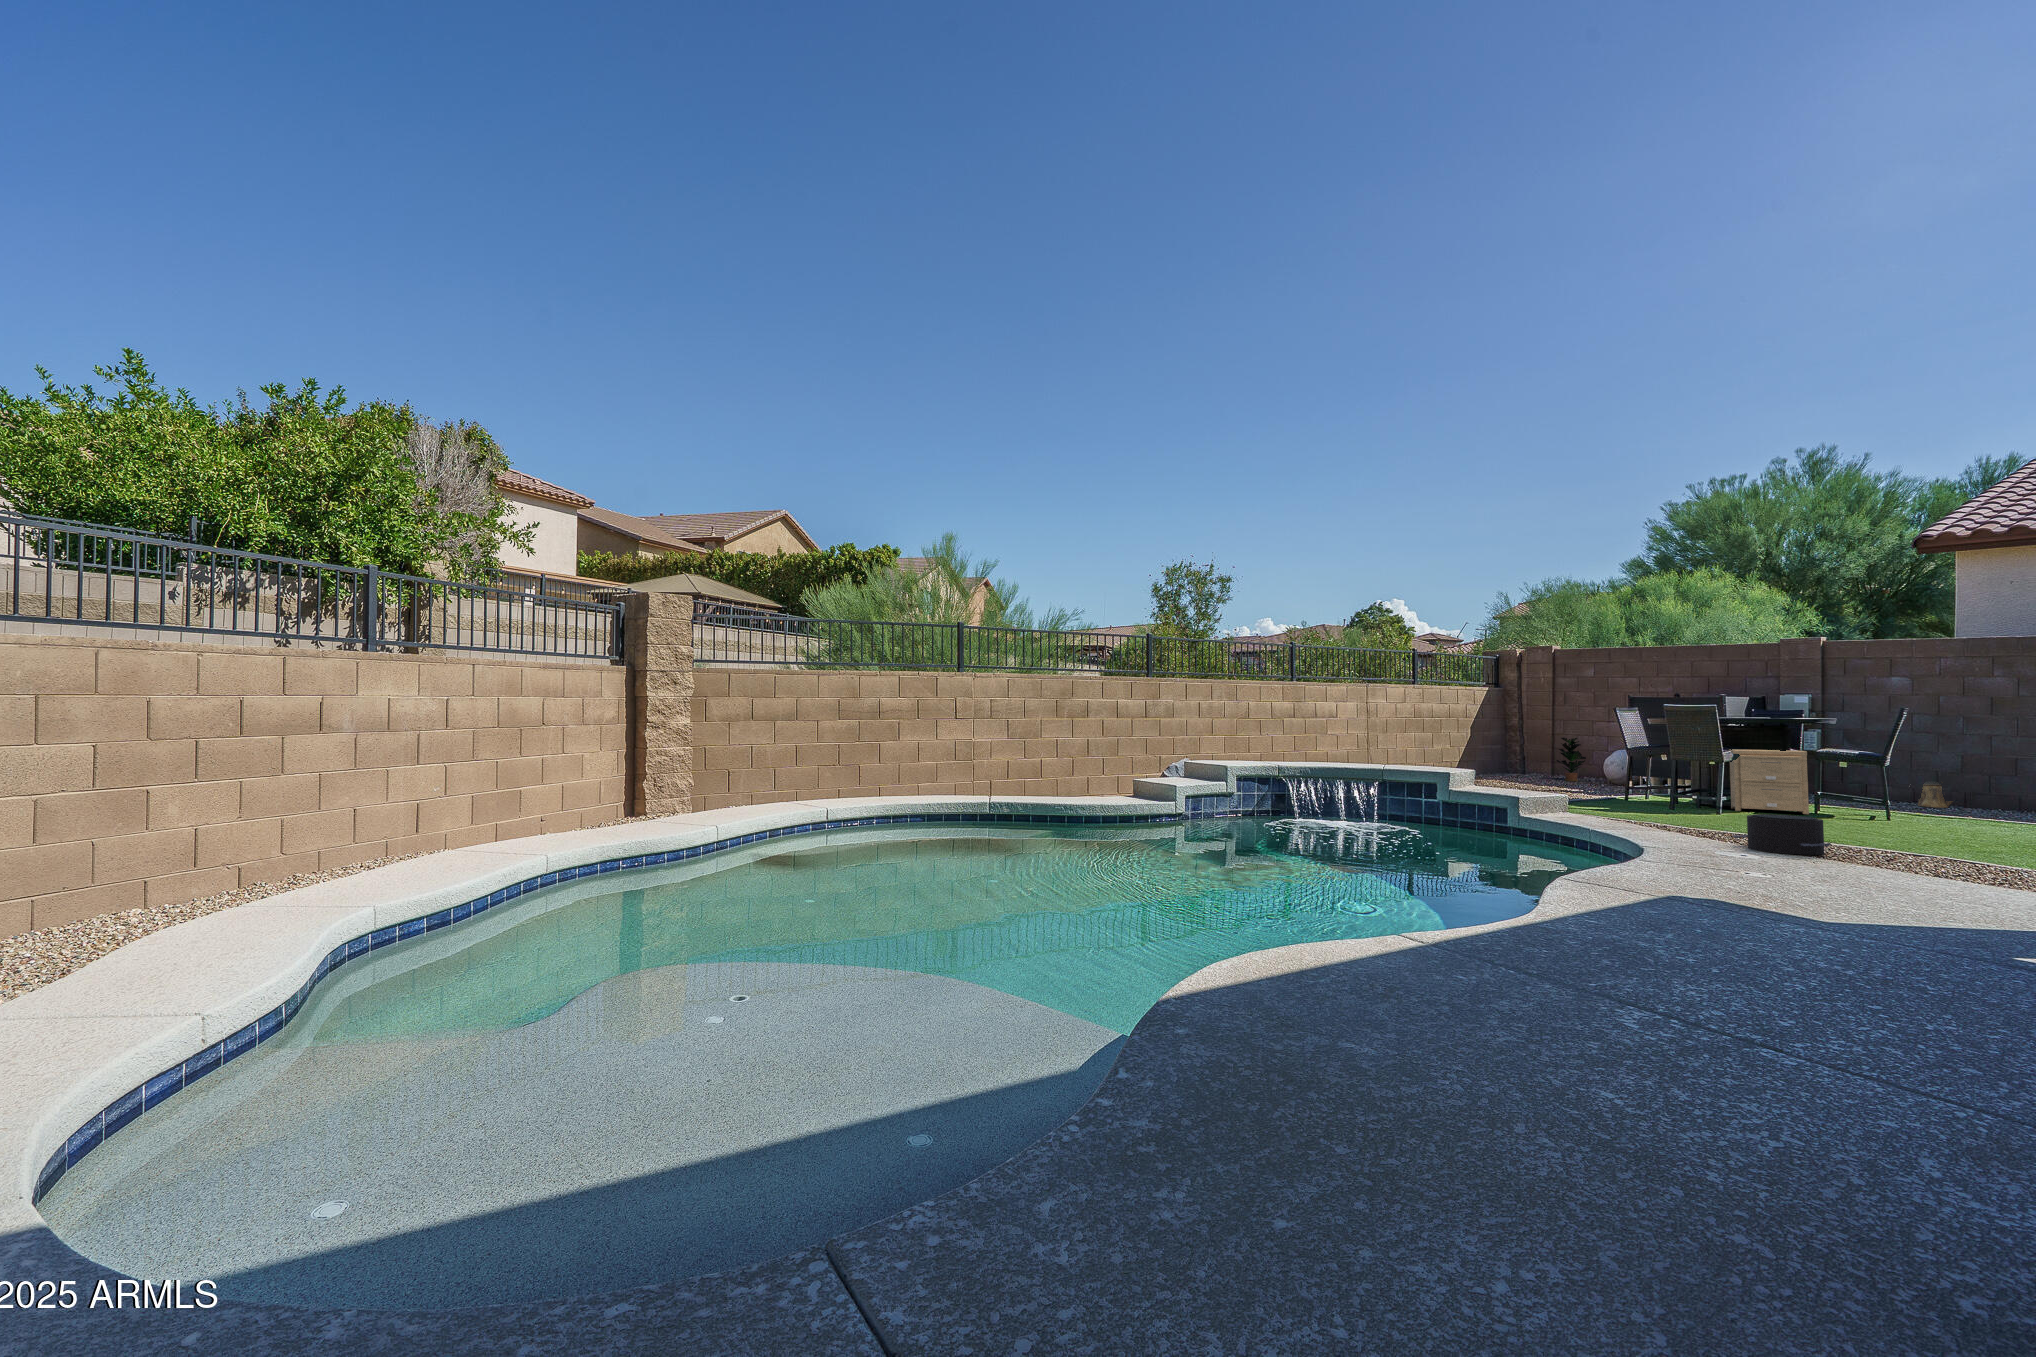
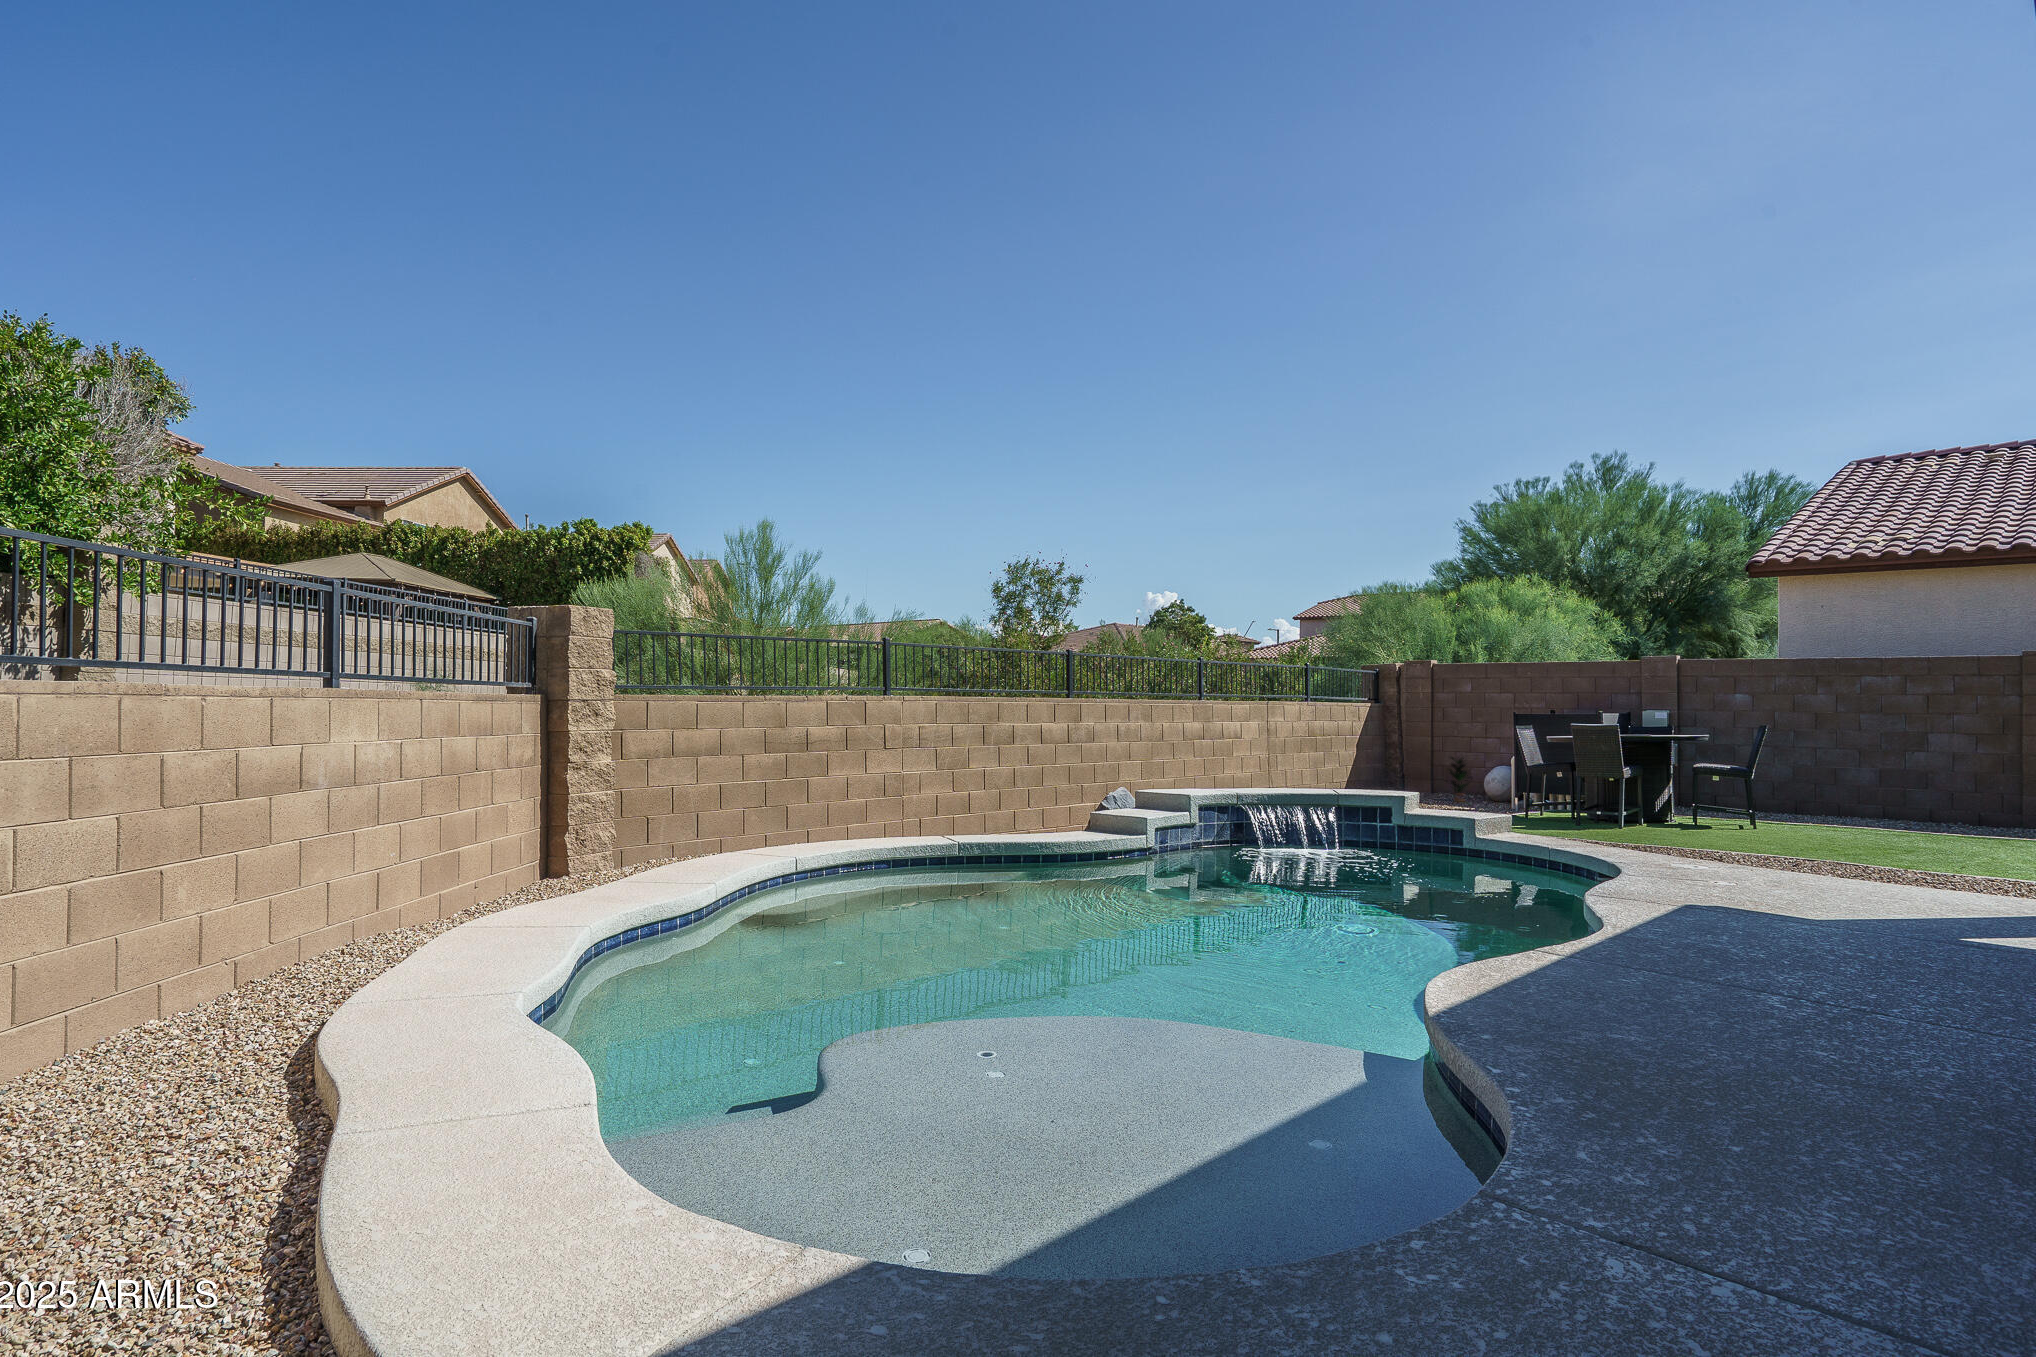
side table: present [1730,749,1809,814] -> none [1627,764,1696,823]
watering can: present [1909,782,1953,808] -> none [1752,787,1804,814]
pouf: present [1733,814,1831,855] -> none [1682,821,1761,855]

